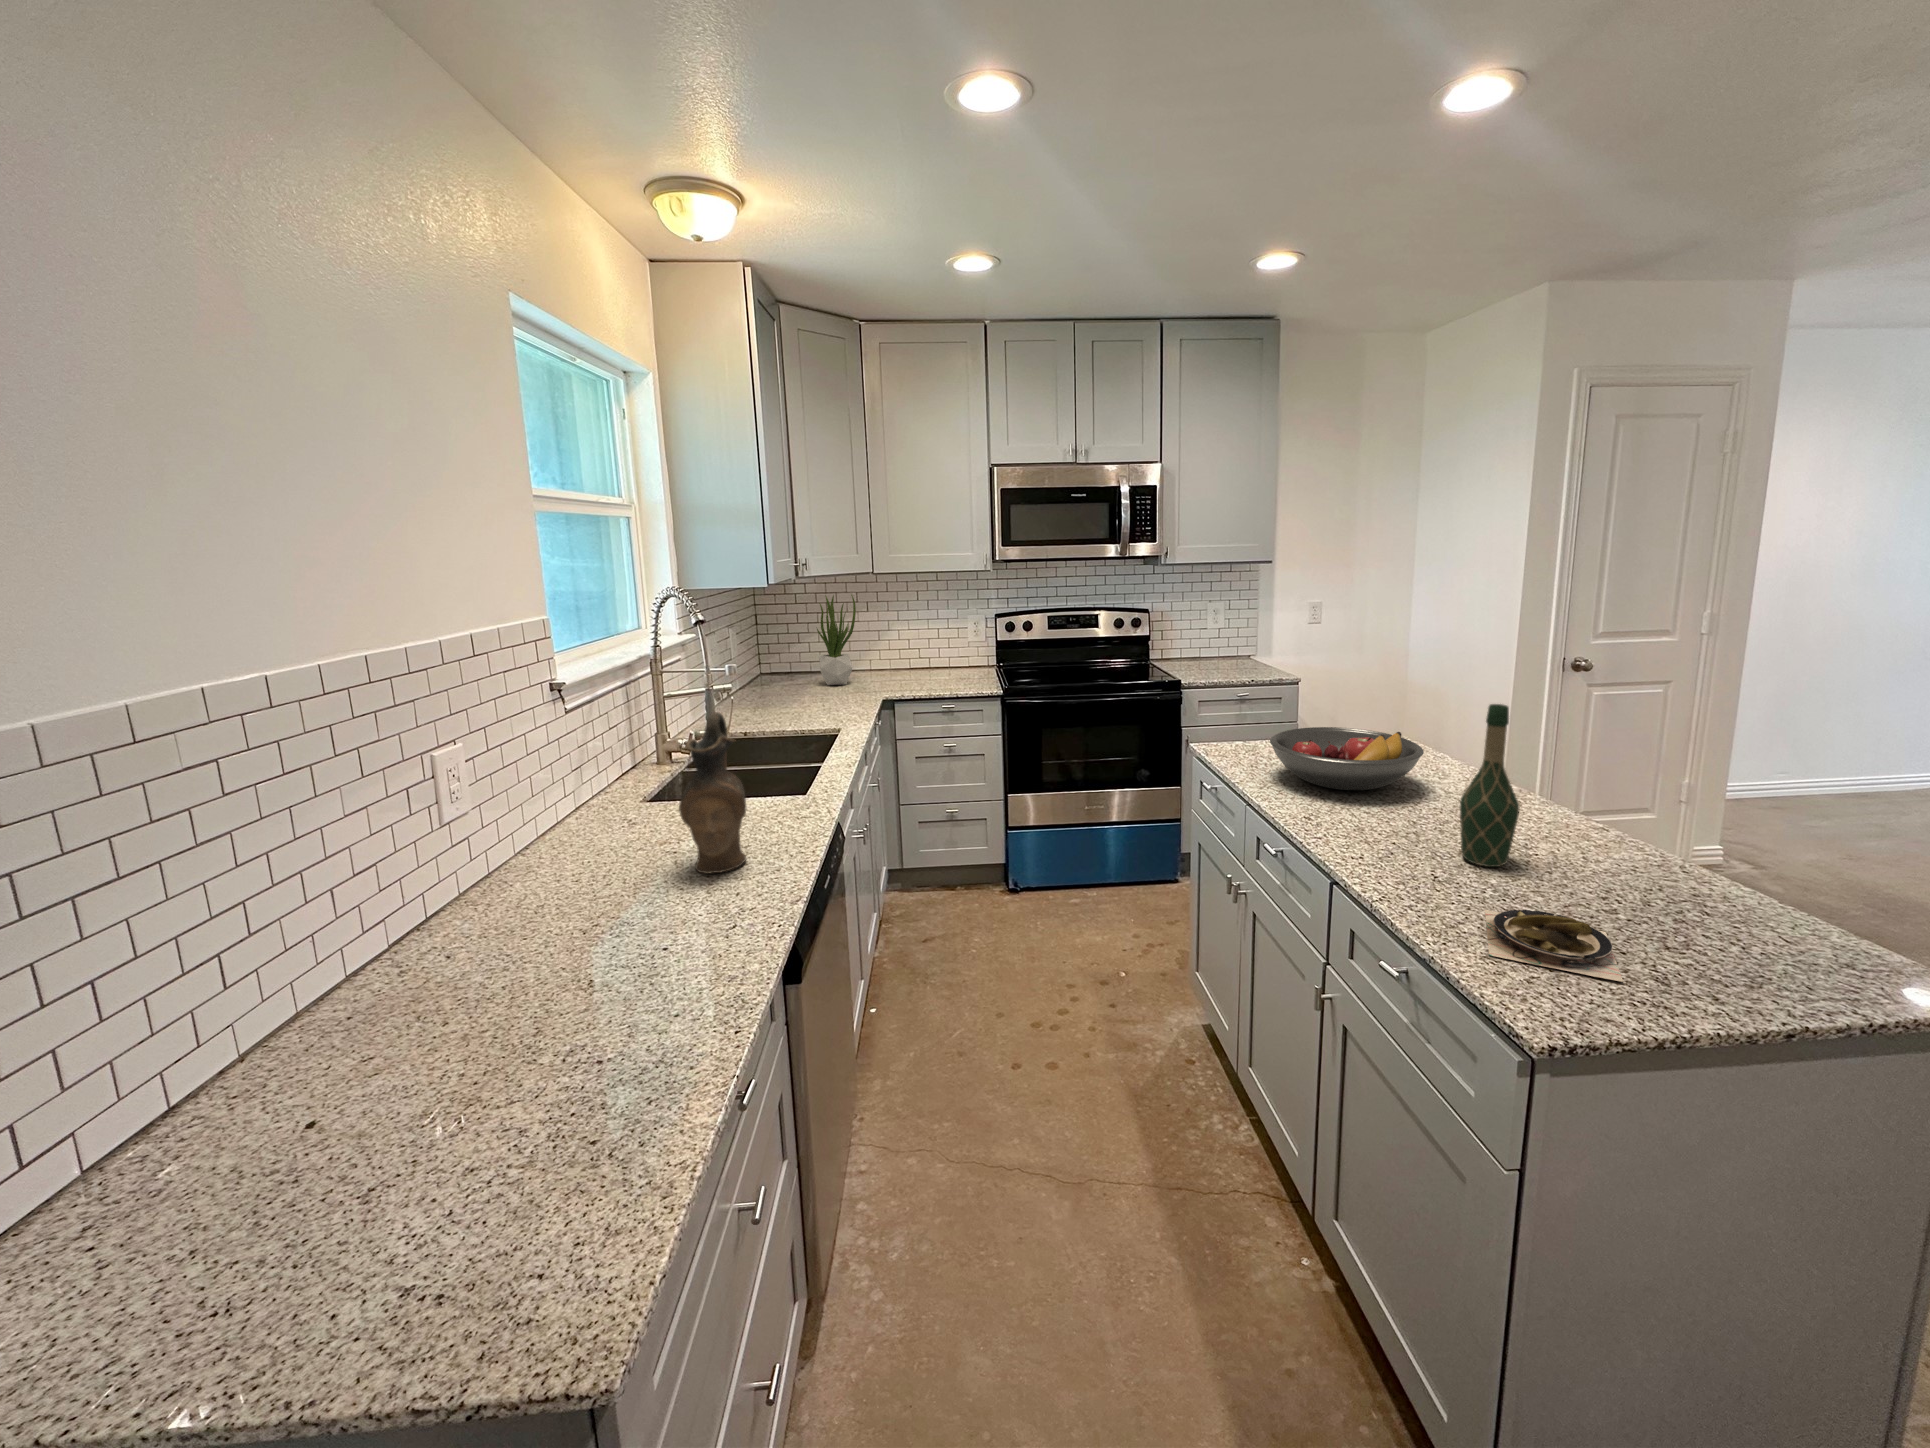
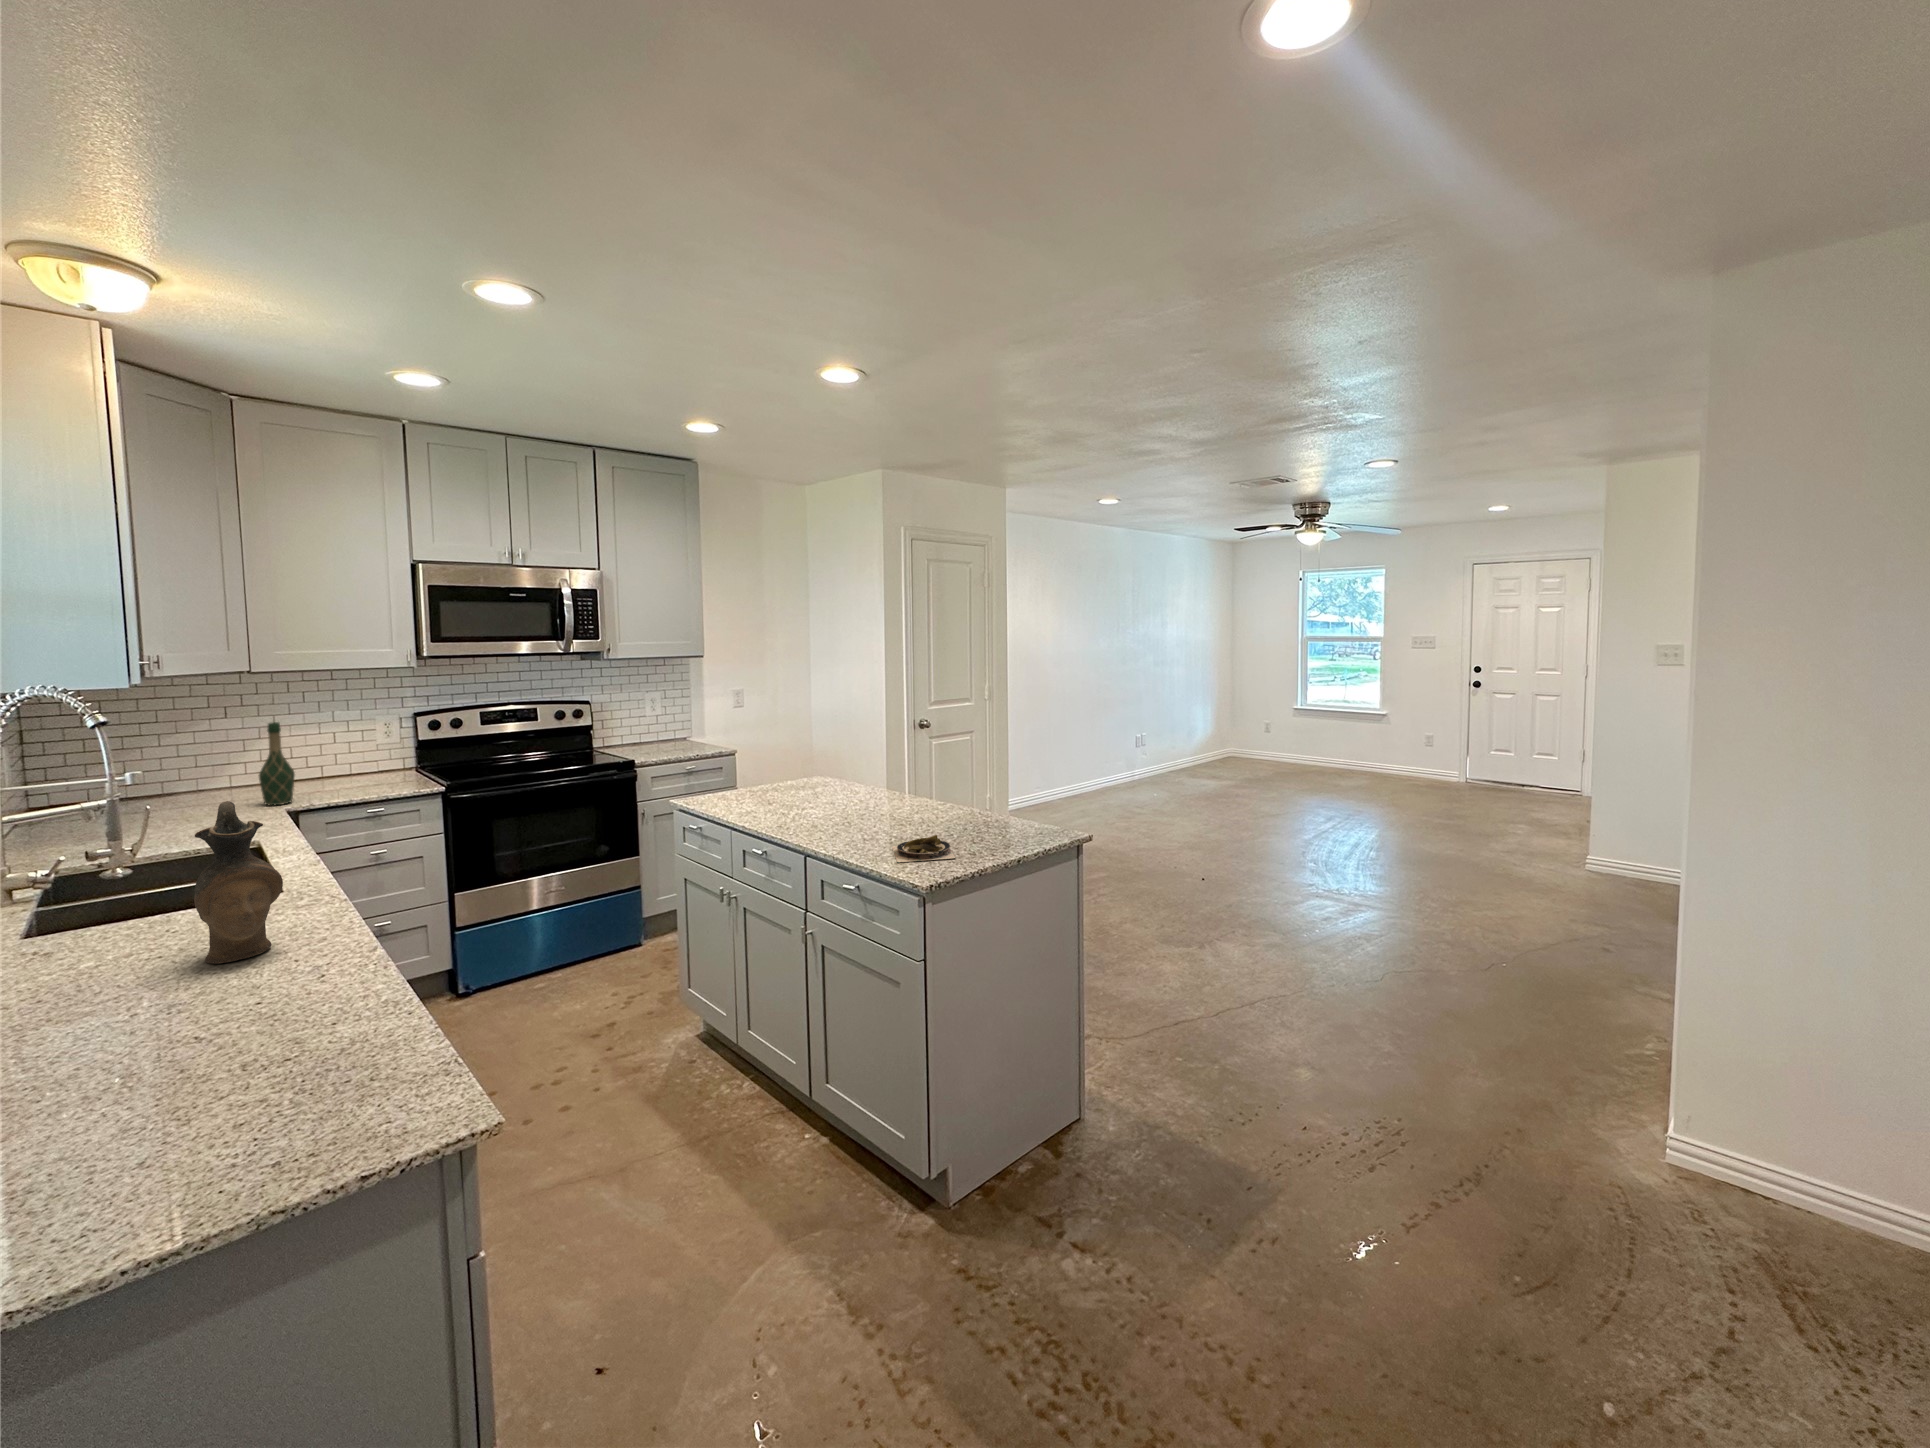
potted plant: present [817,594,856,685] -> none [155,695,220,808]
wine bottle: present [1460,704,1520,867] -> present [259,722,295,806]
fruit bowl: present [1270,727,1424,790] -> none [743,766,845,809]

